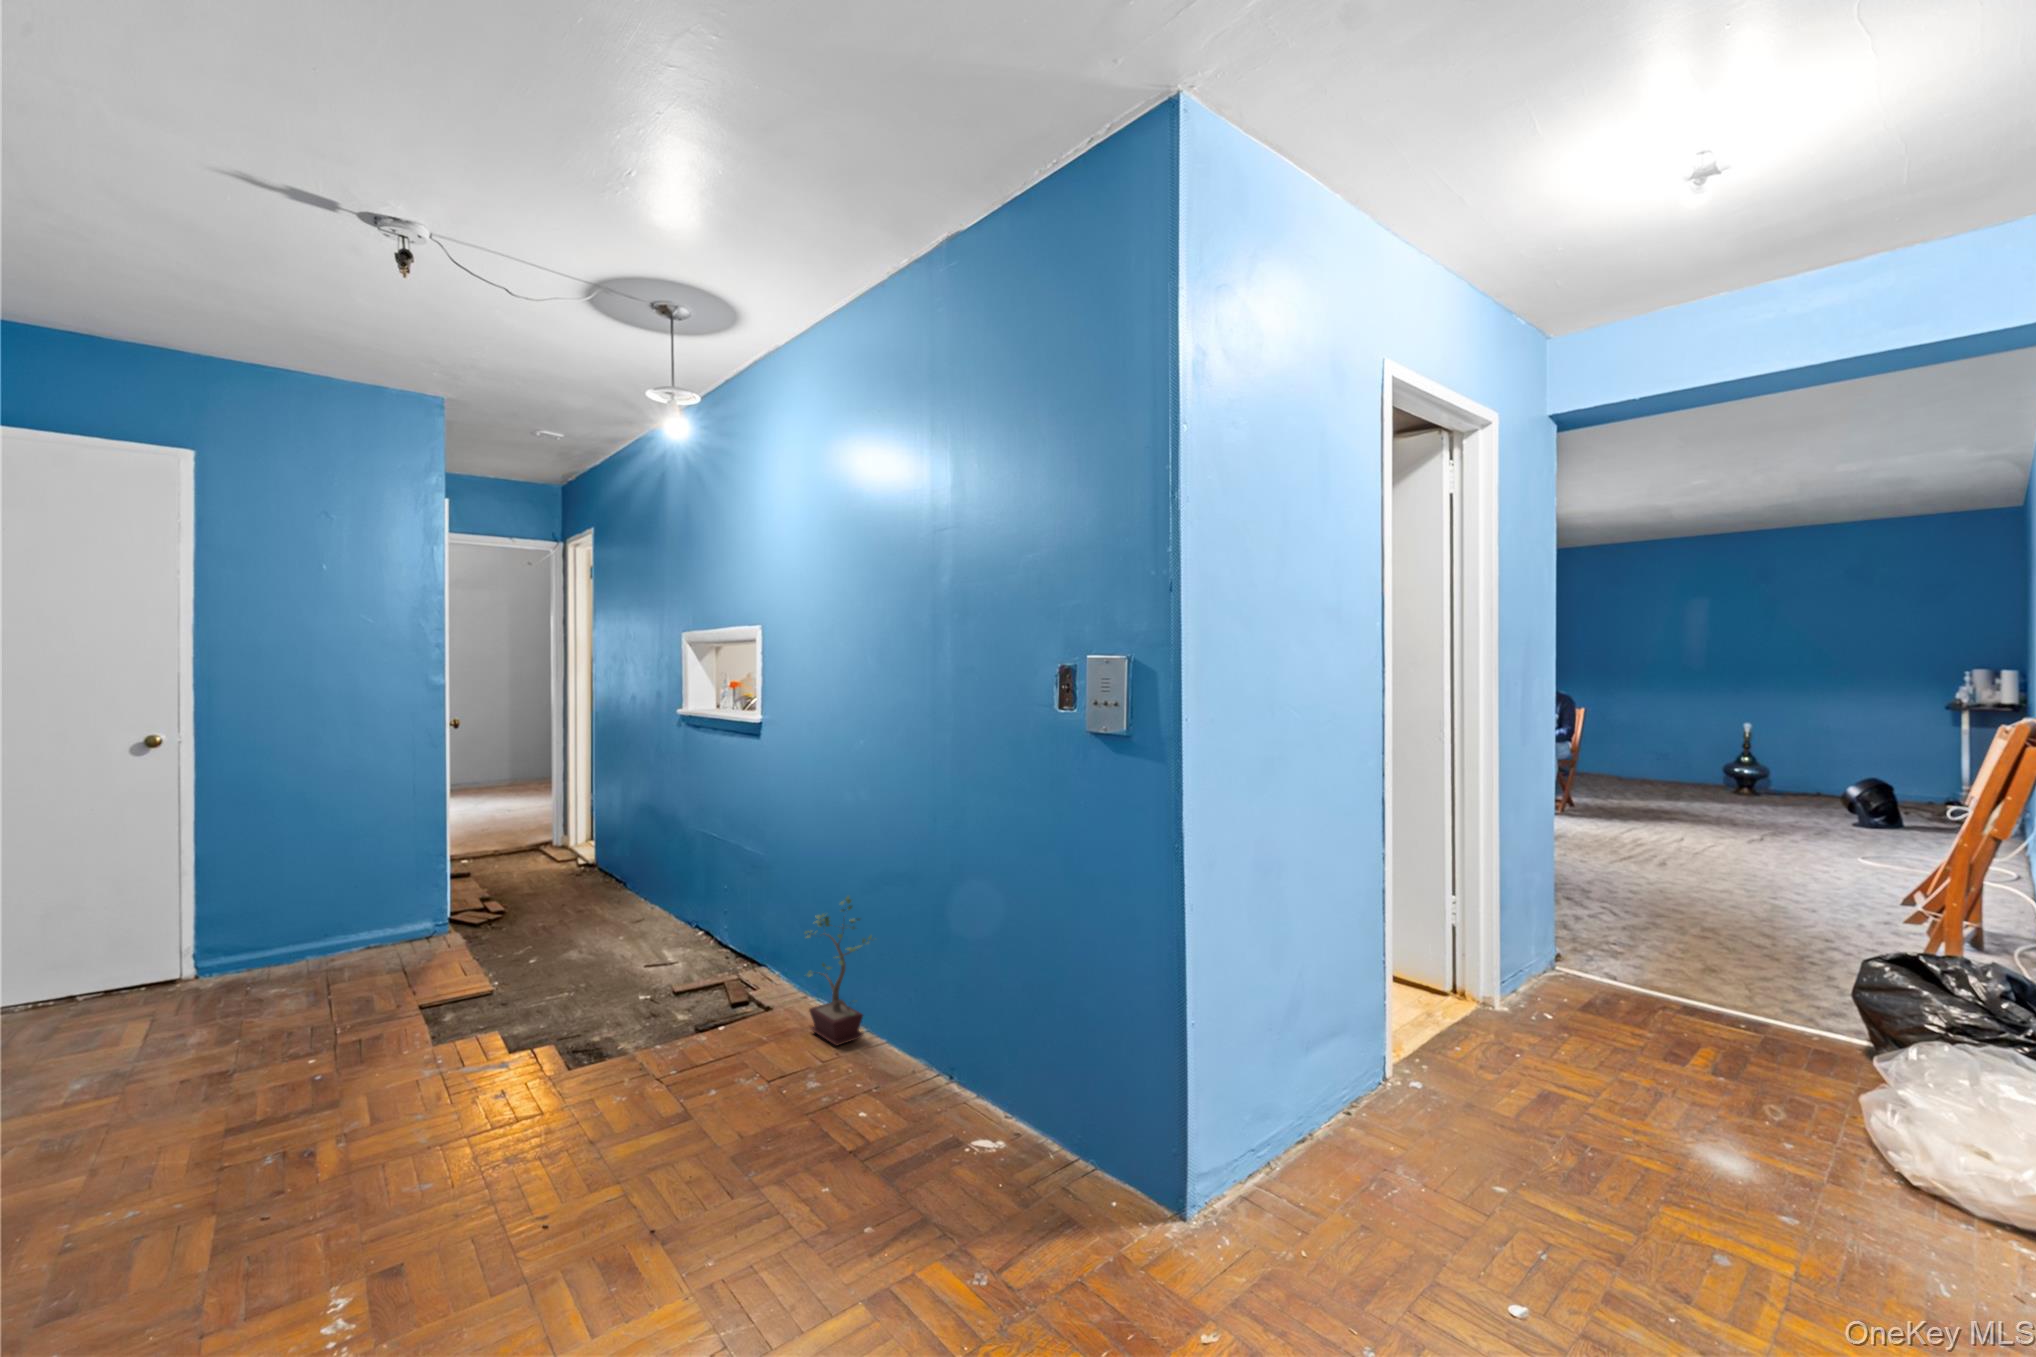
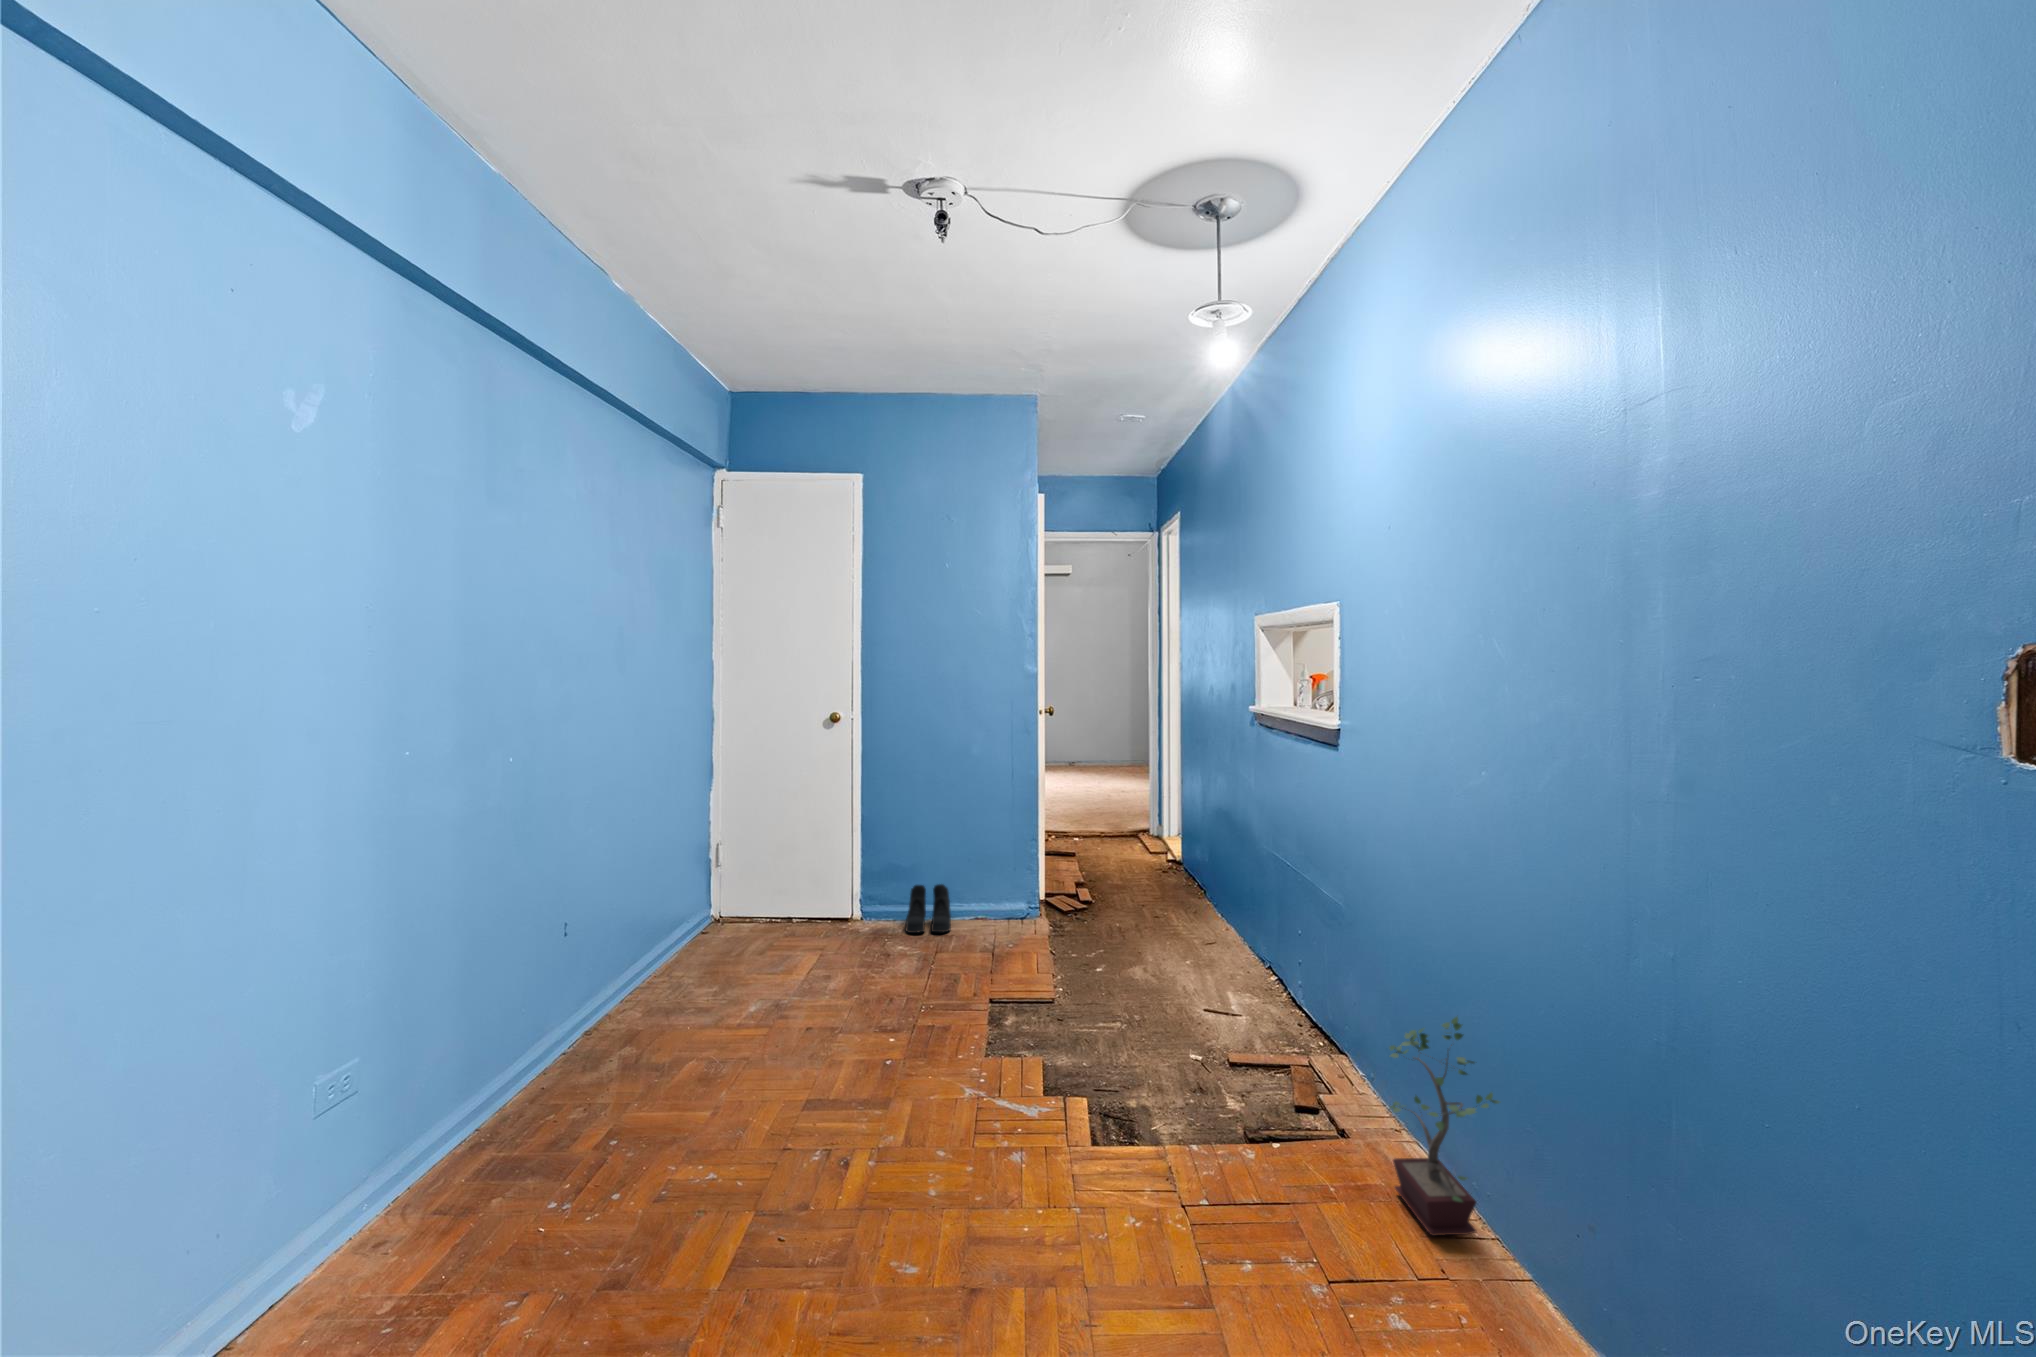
boots: none [273,915,337,974] -> present [906,884,951,933]

